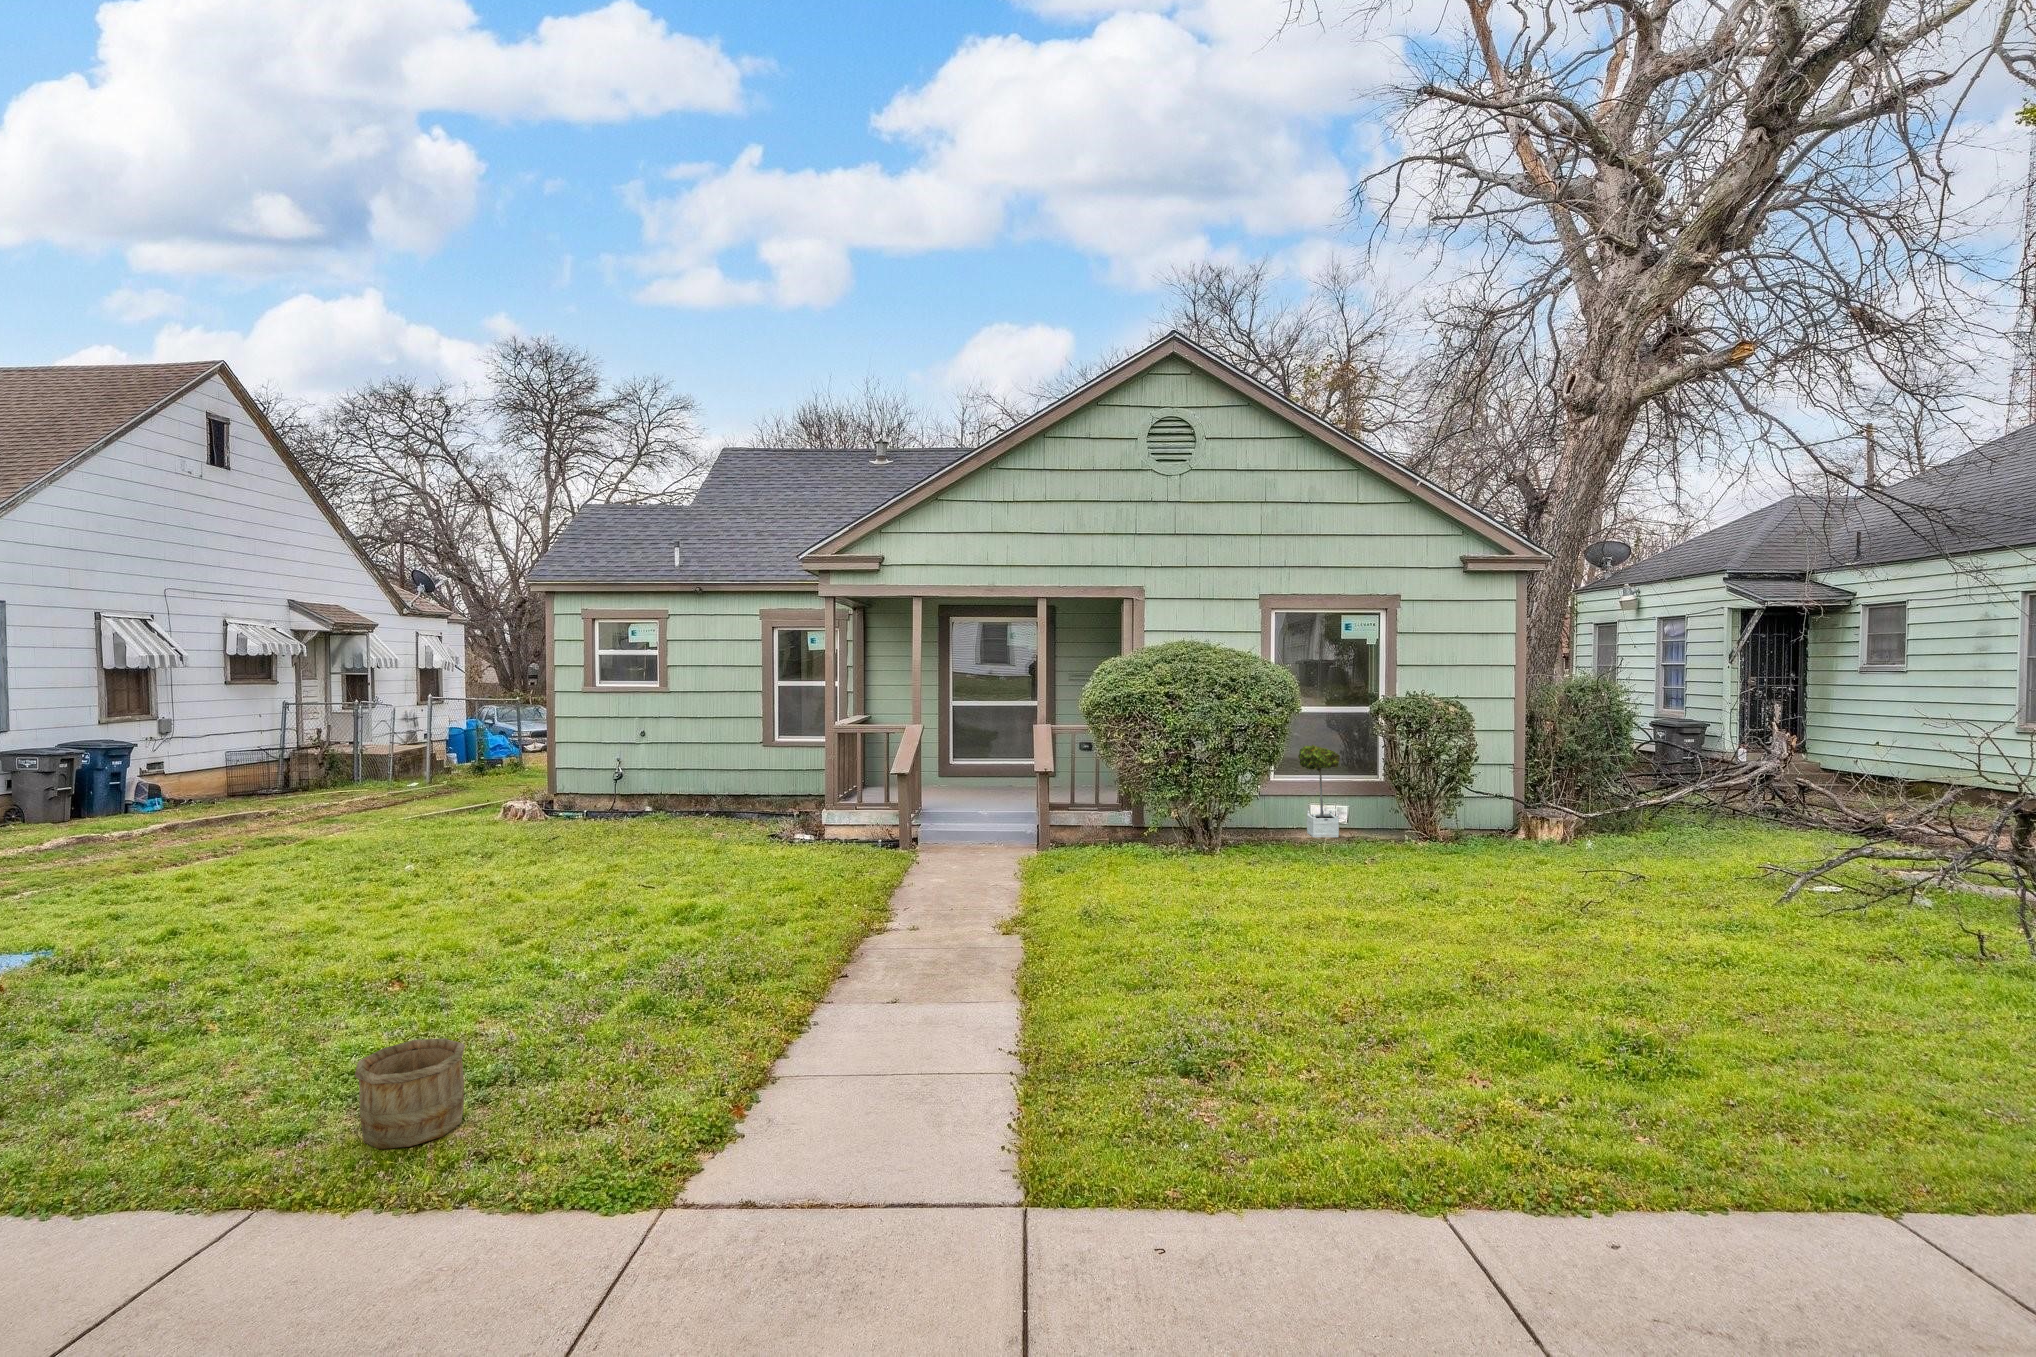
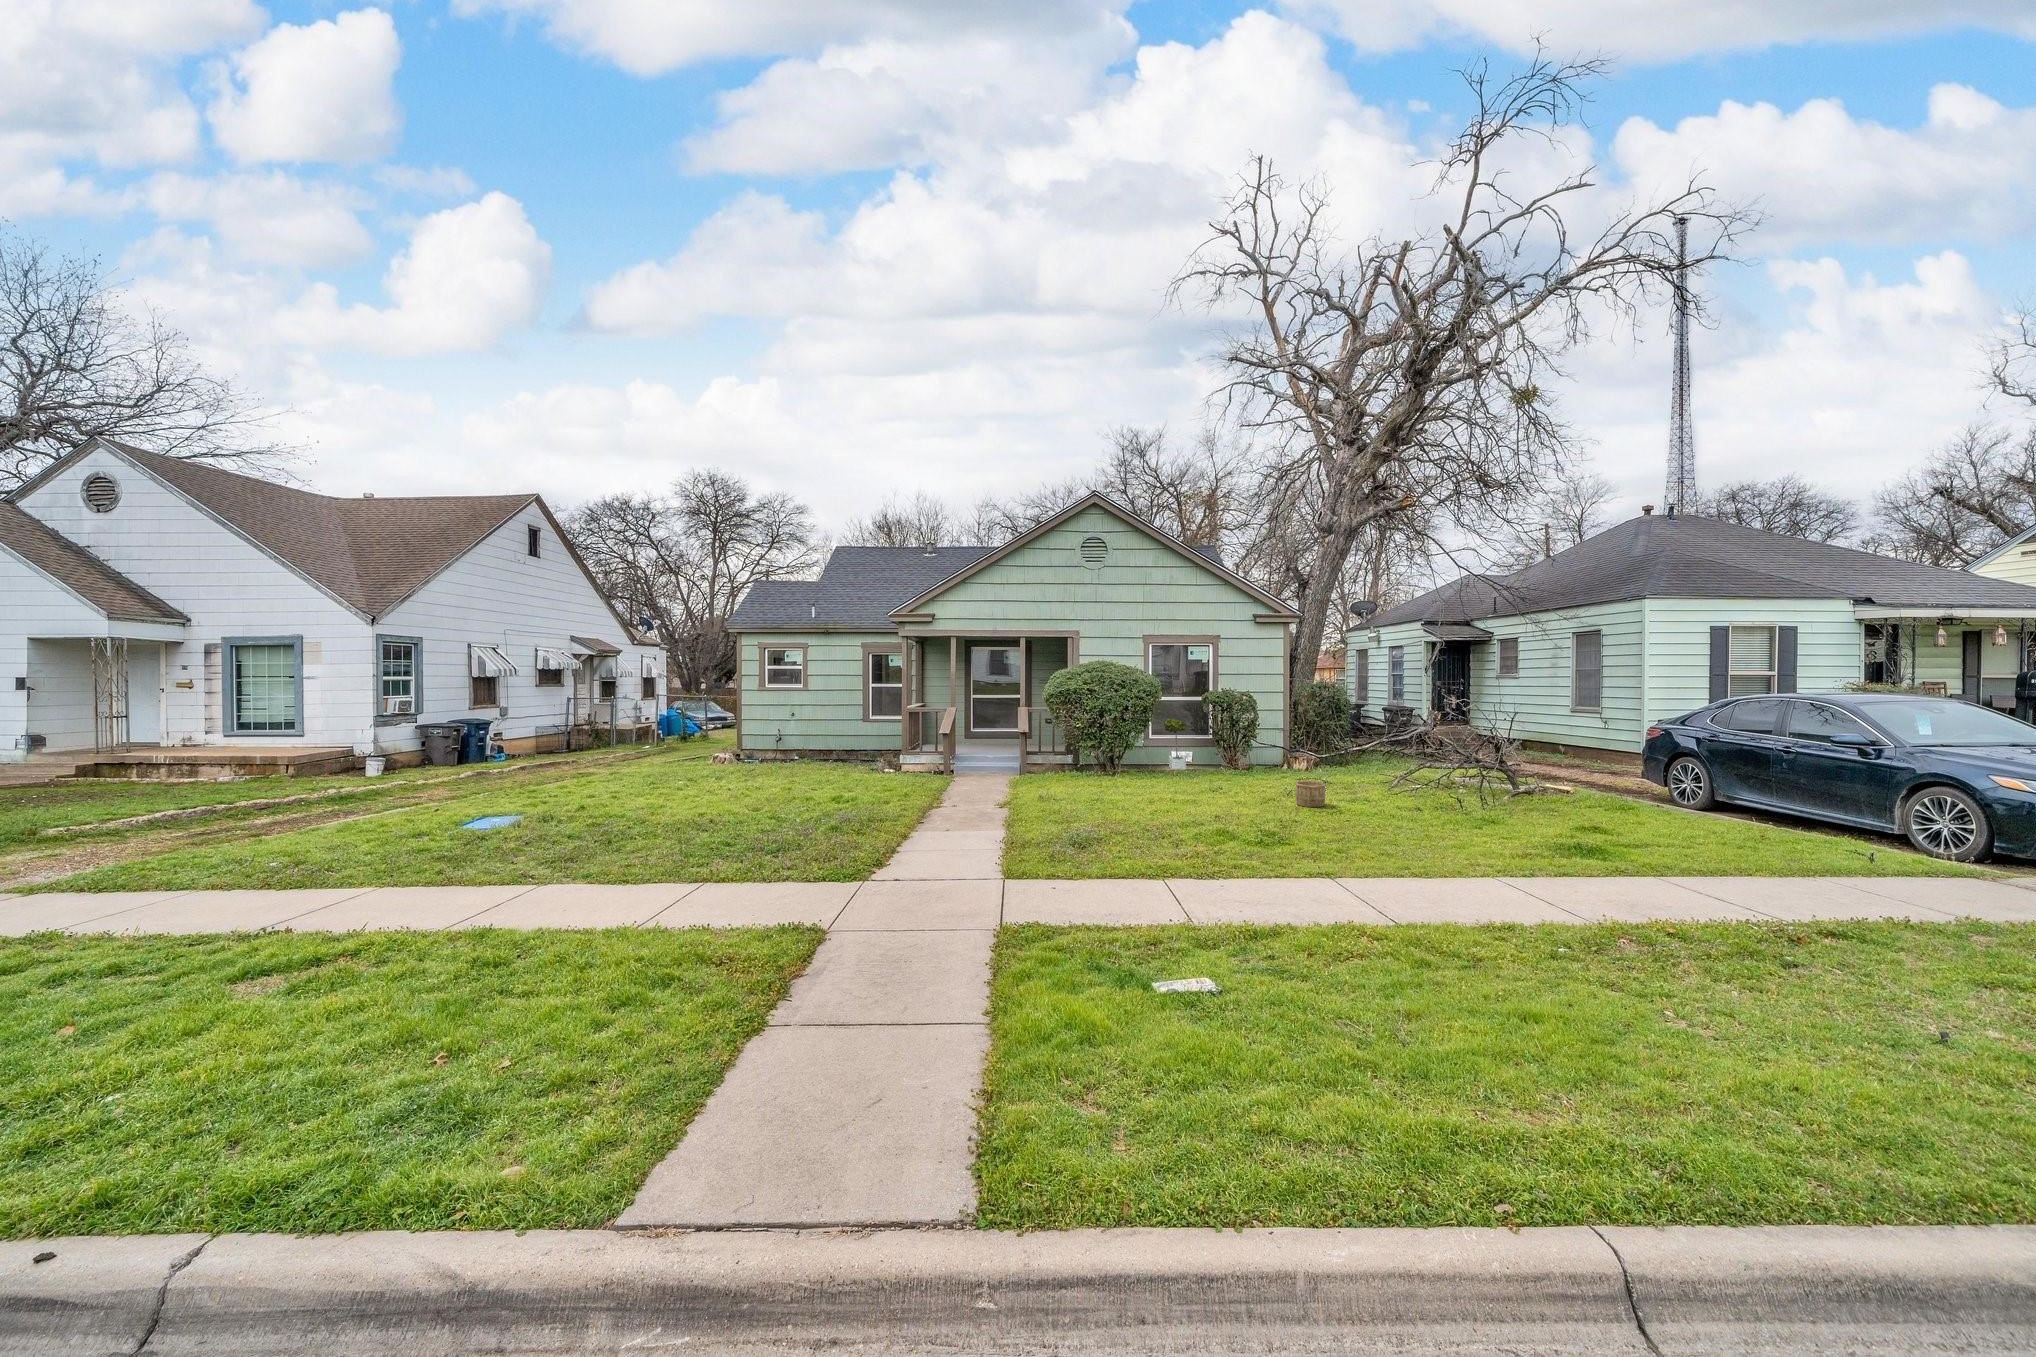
wooden bucket: present [355,1038,465,1149] -> present [1295,781,1326,807]

